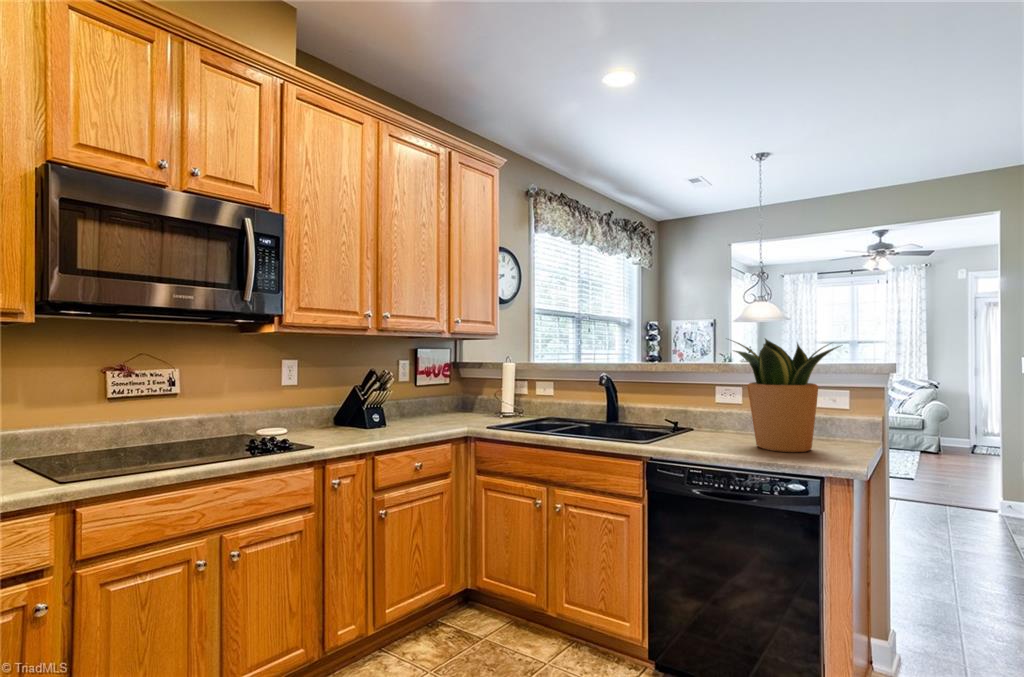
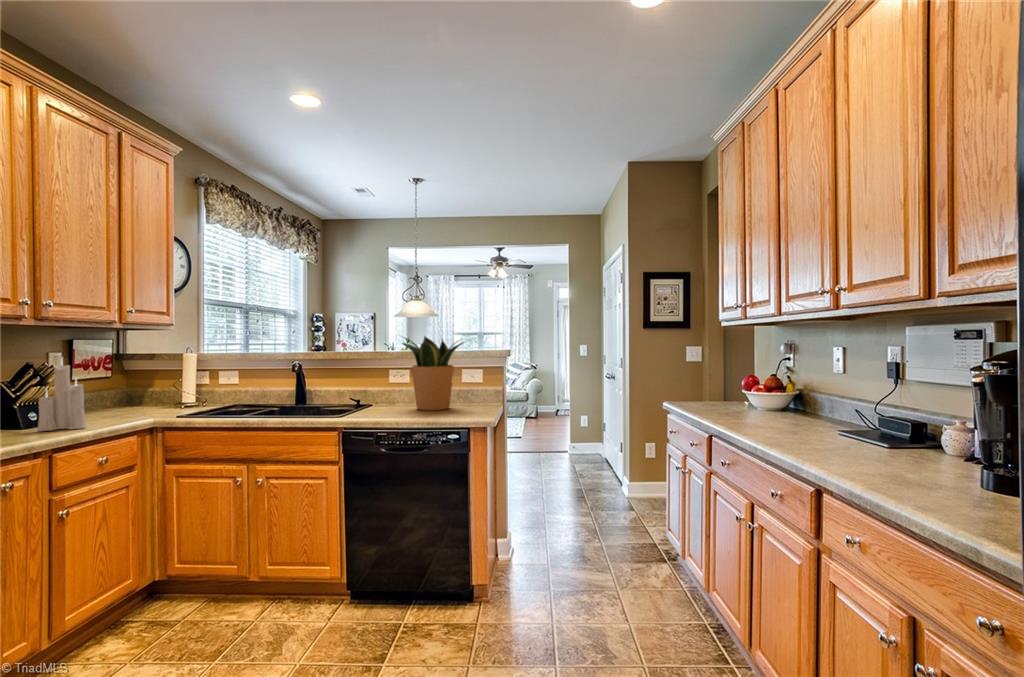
candle: none [377,359,411,431] -> present [37,361,86,431]

